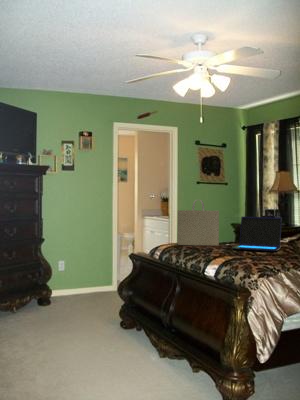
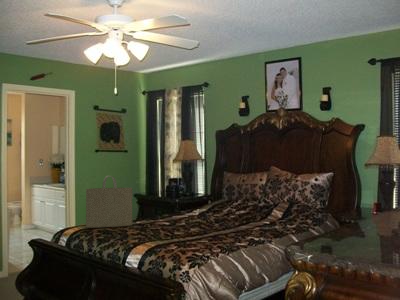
laptop: present [232,217,282,252] -> none [149,193,197,231]

